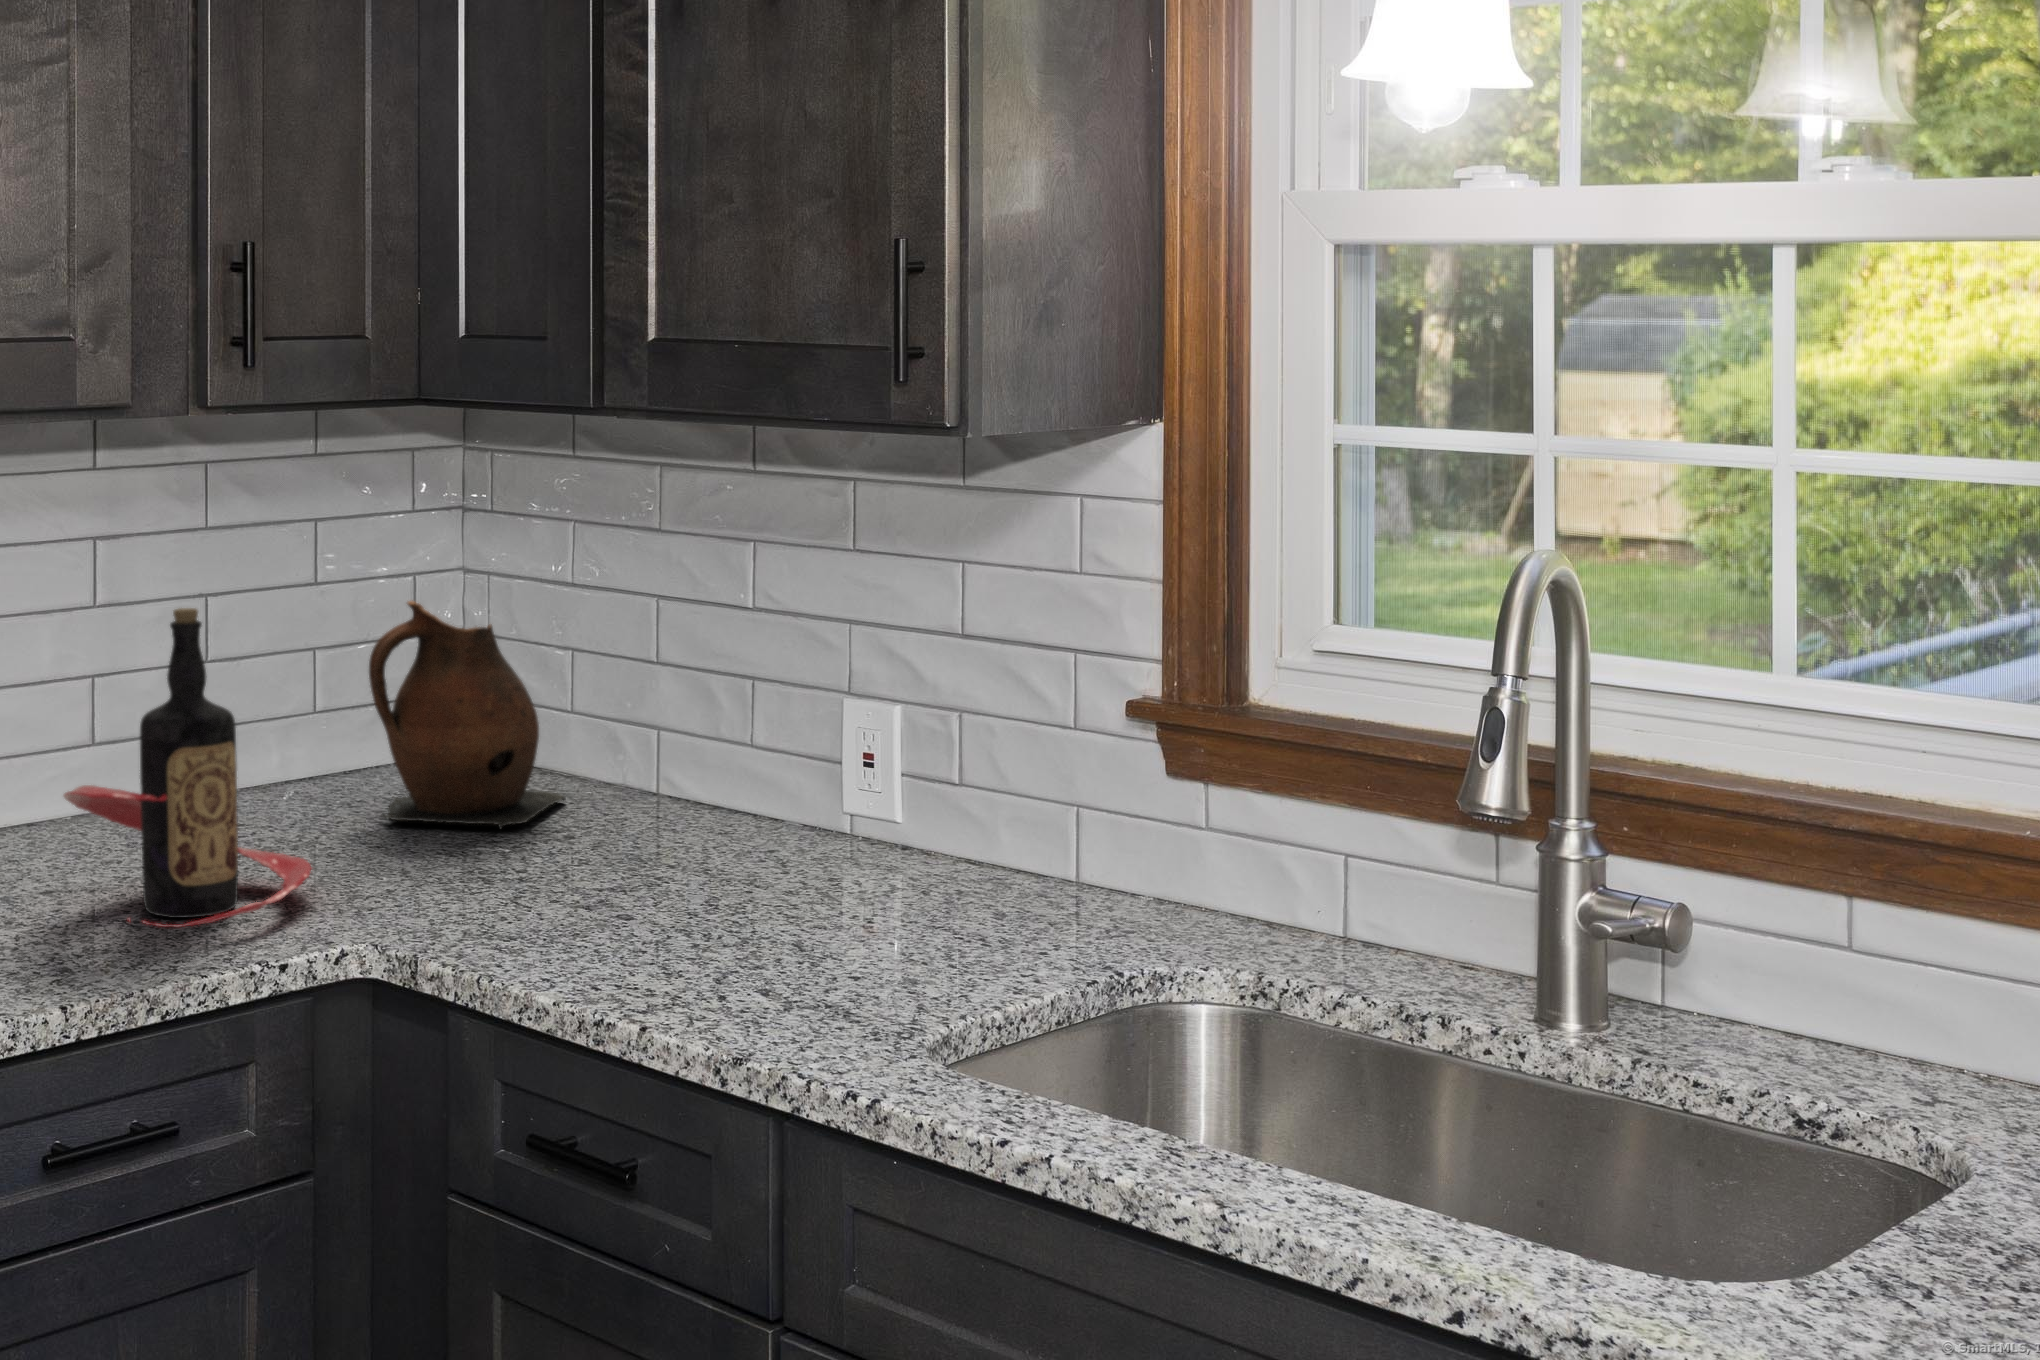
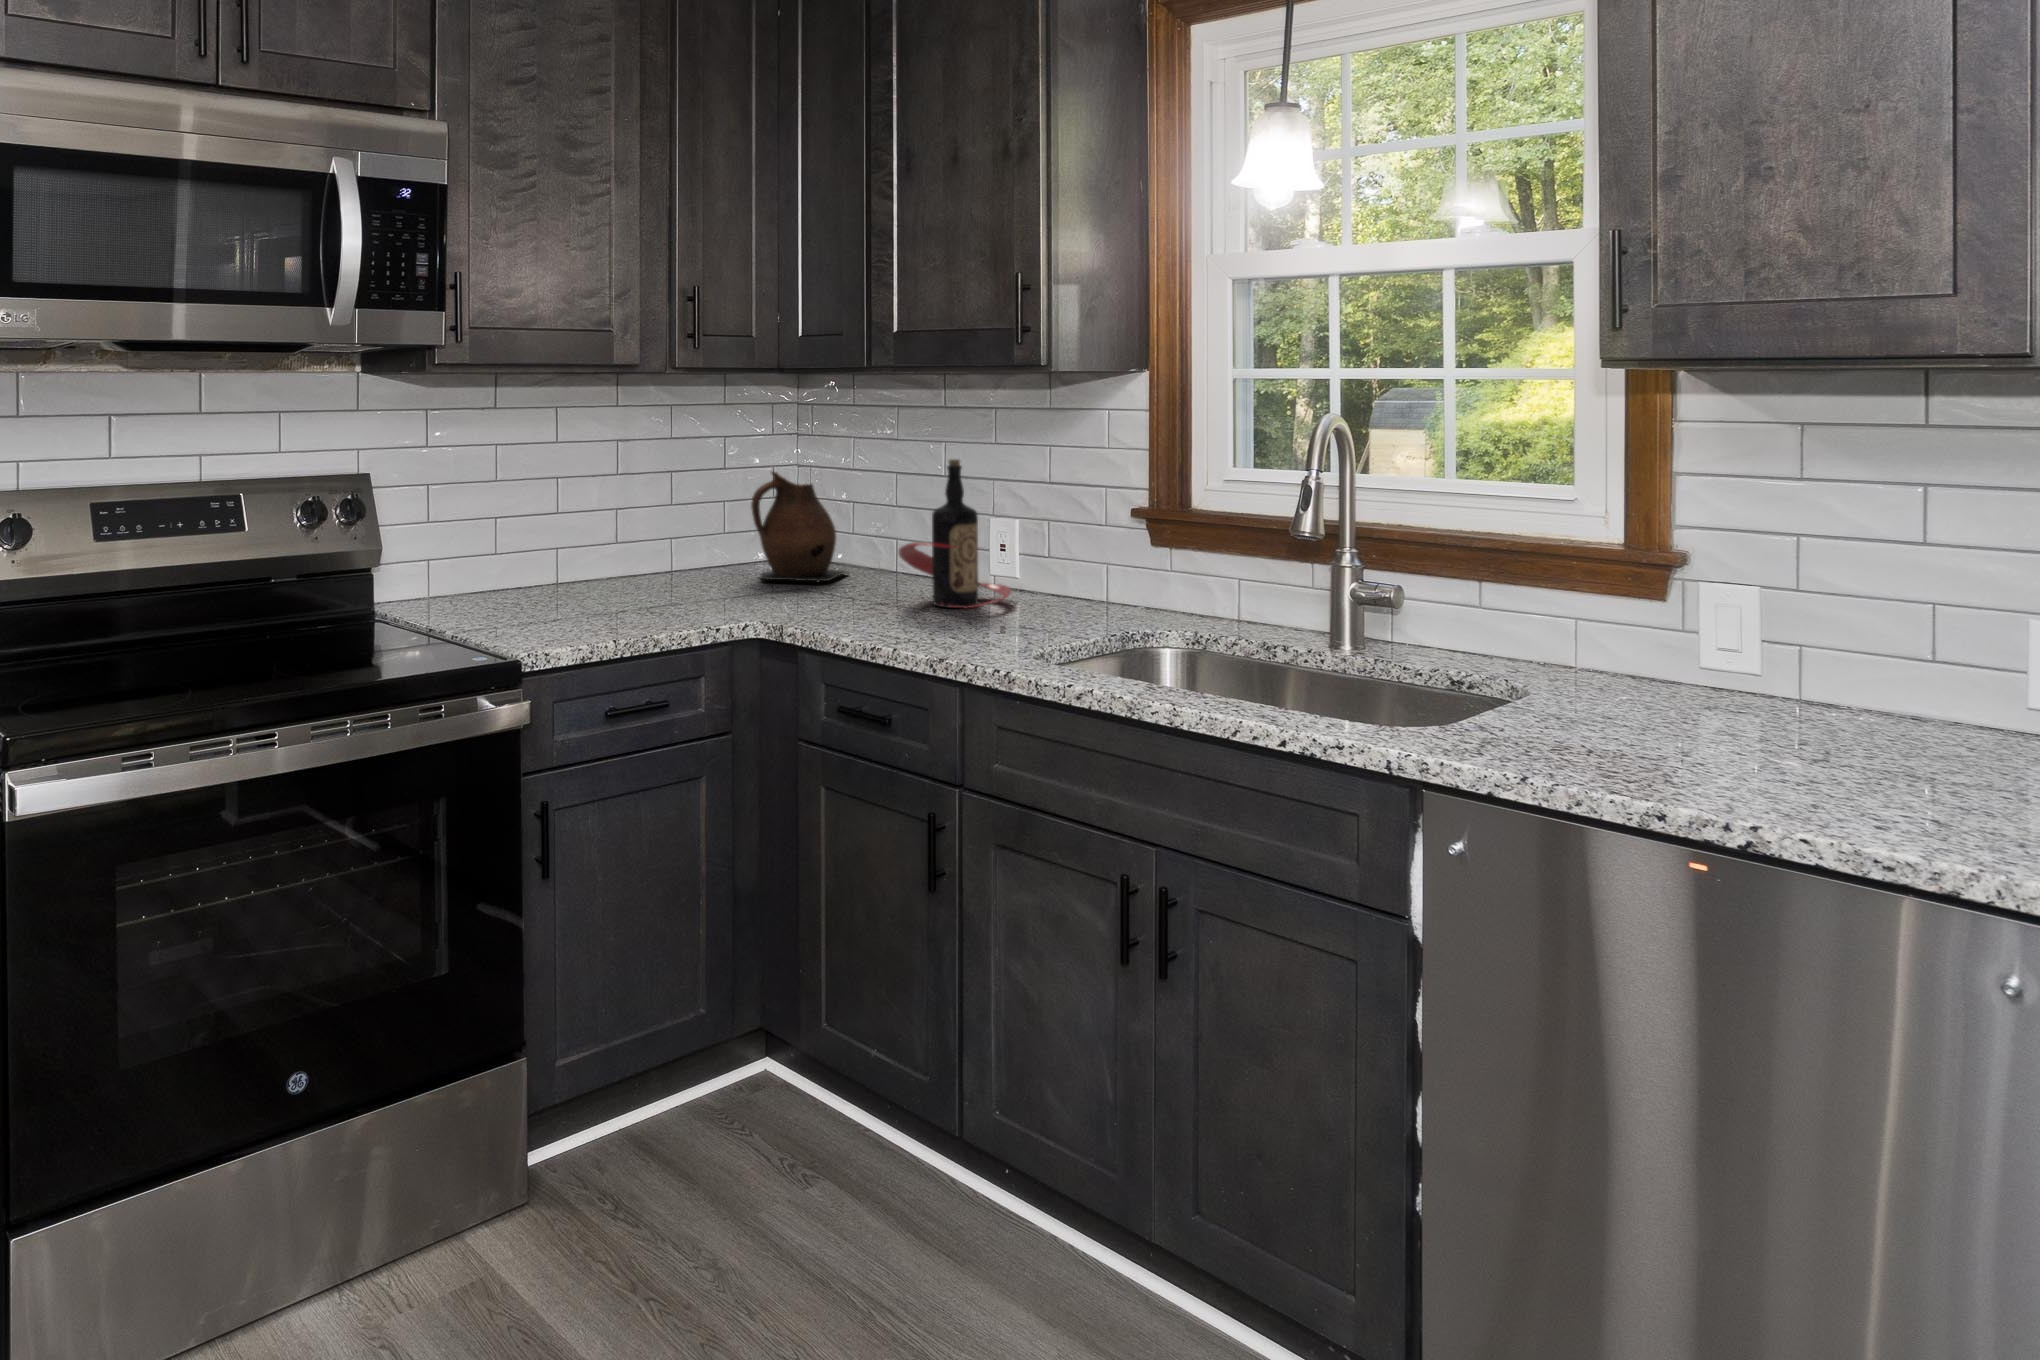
bottle: present [63,608,312,927] -> present [898,459,1011,608]

